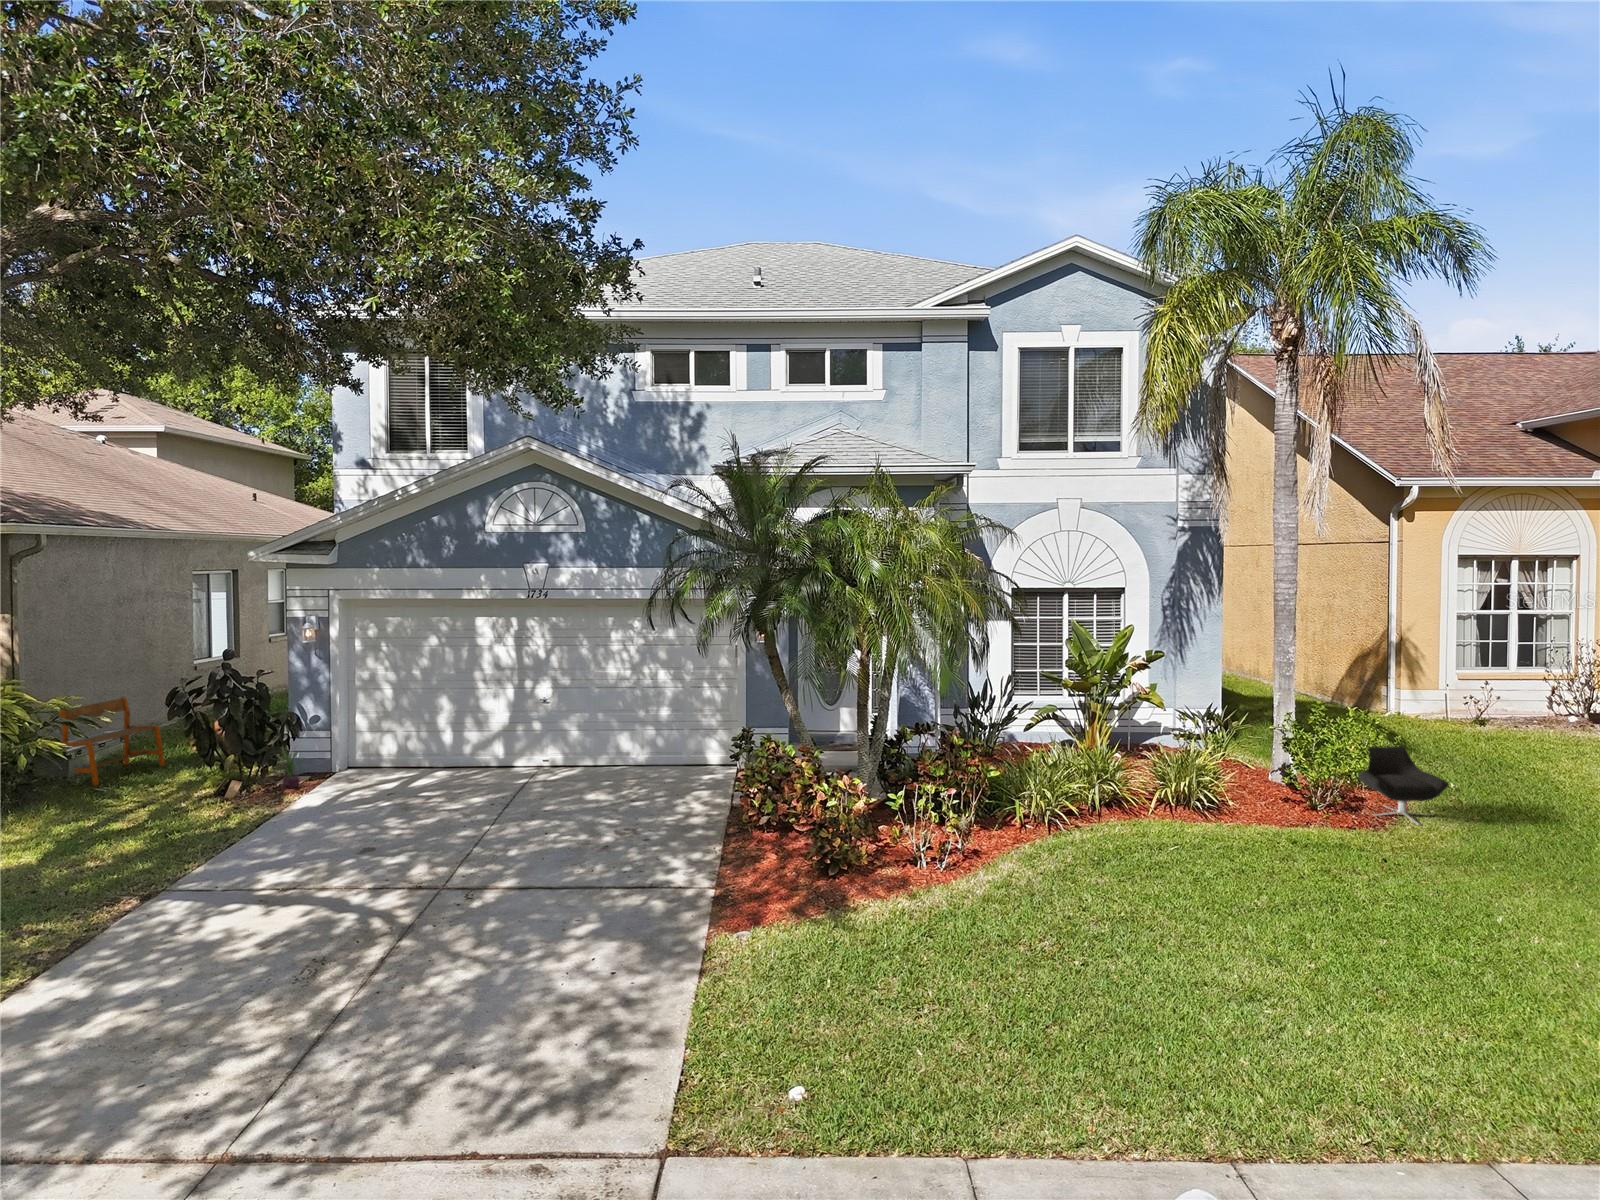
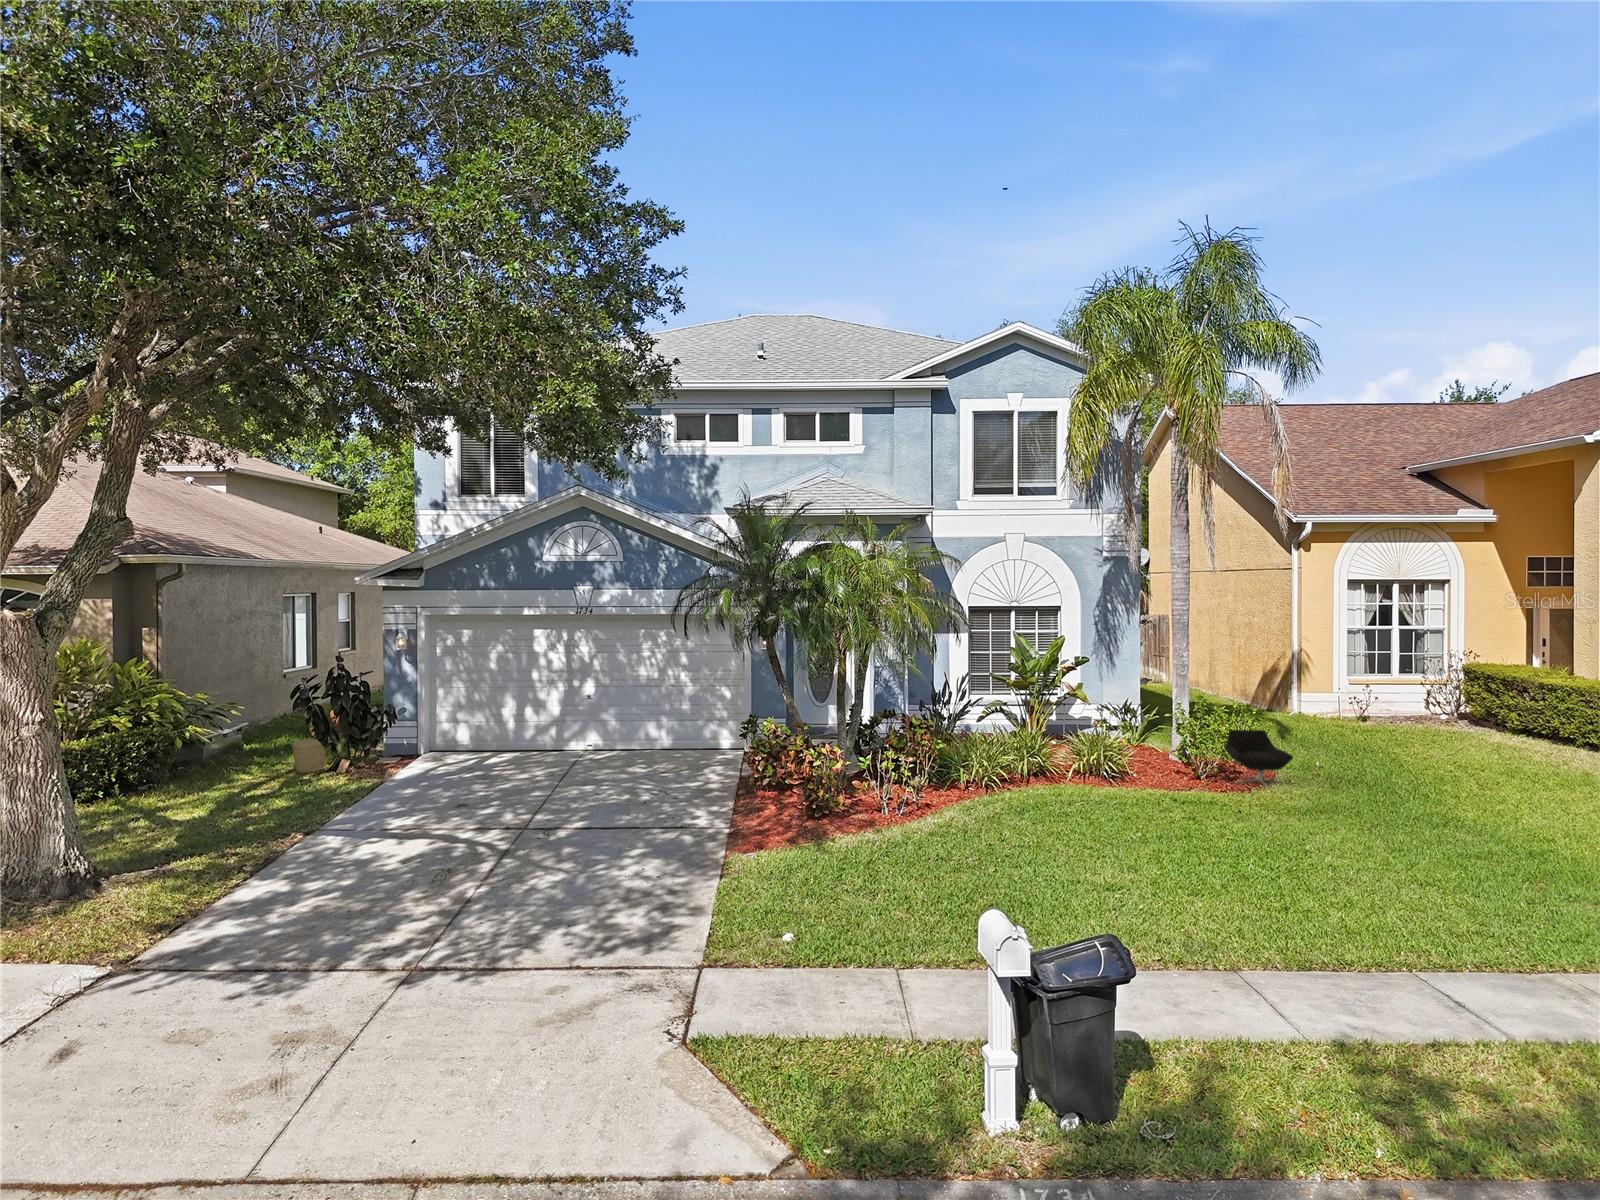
bench: present [58,697,165,785] -> none [199,695,278,765]
decorative plant: present [278,748,304,788] -> none [364,733,406,767]
woven basket: none [169,753,213,797] -> present [292,739,326,773]

